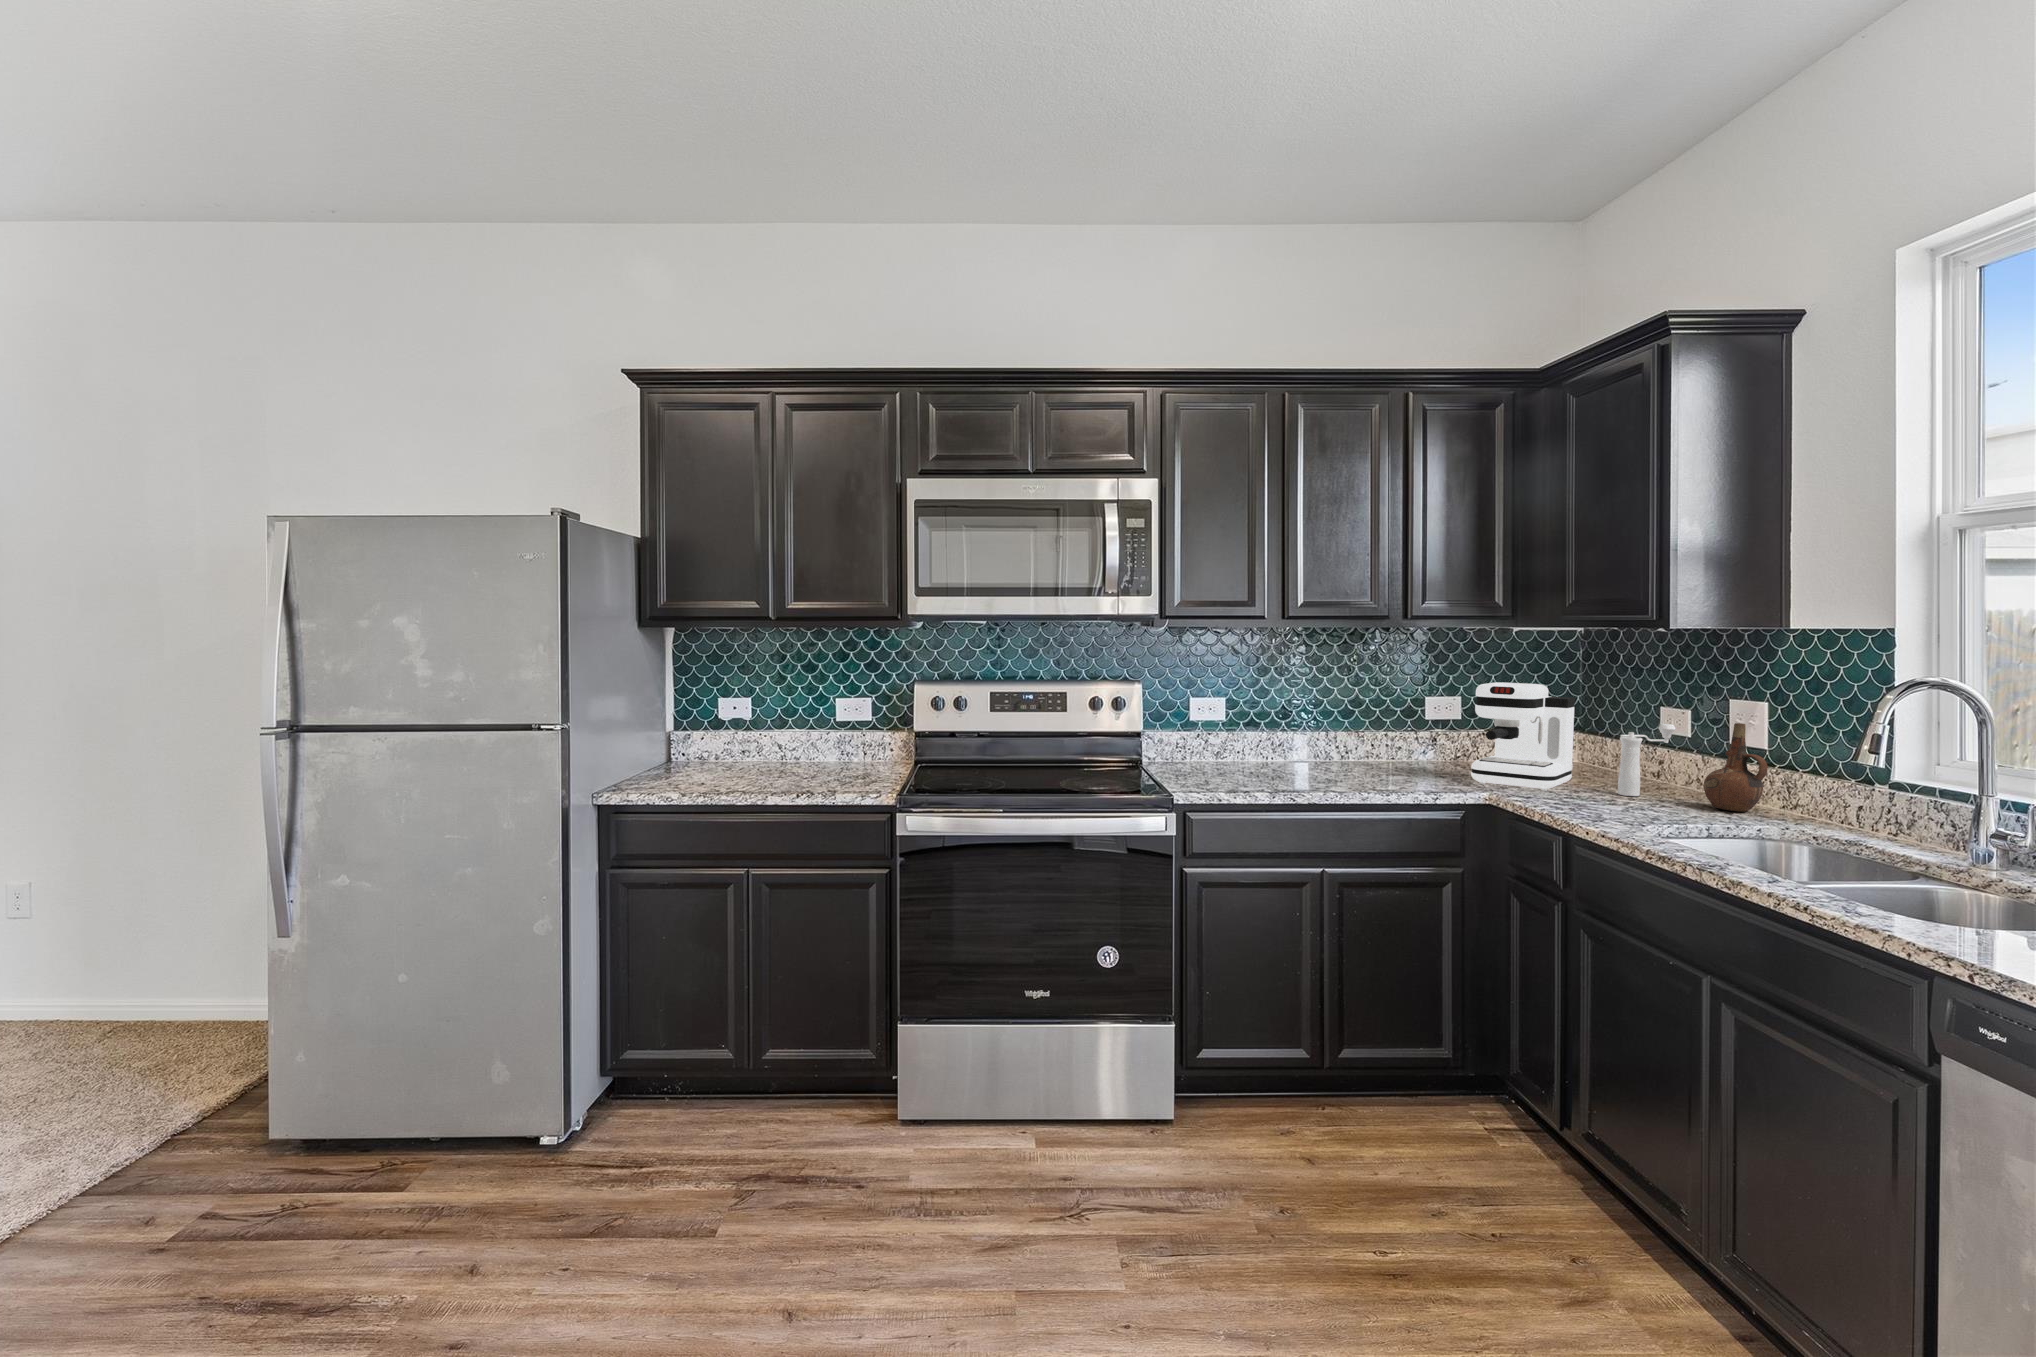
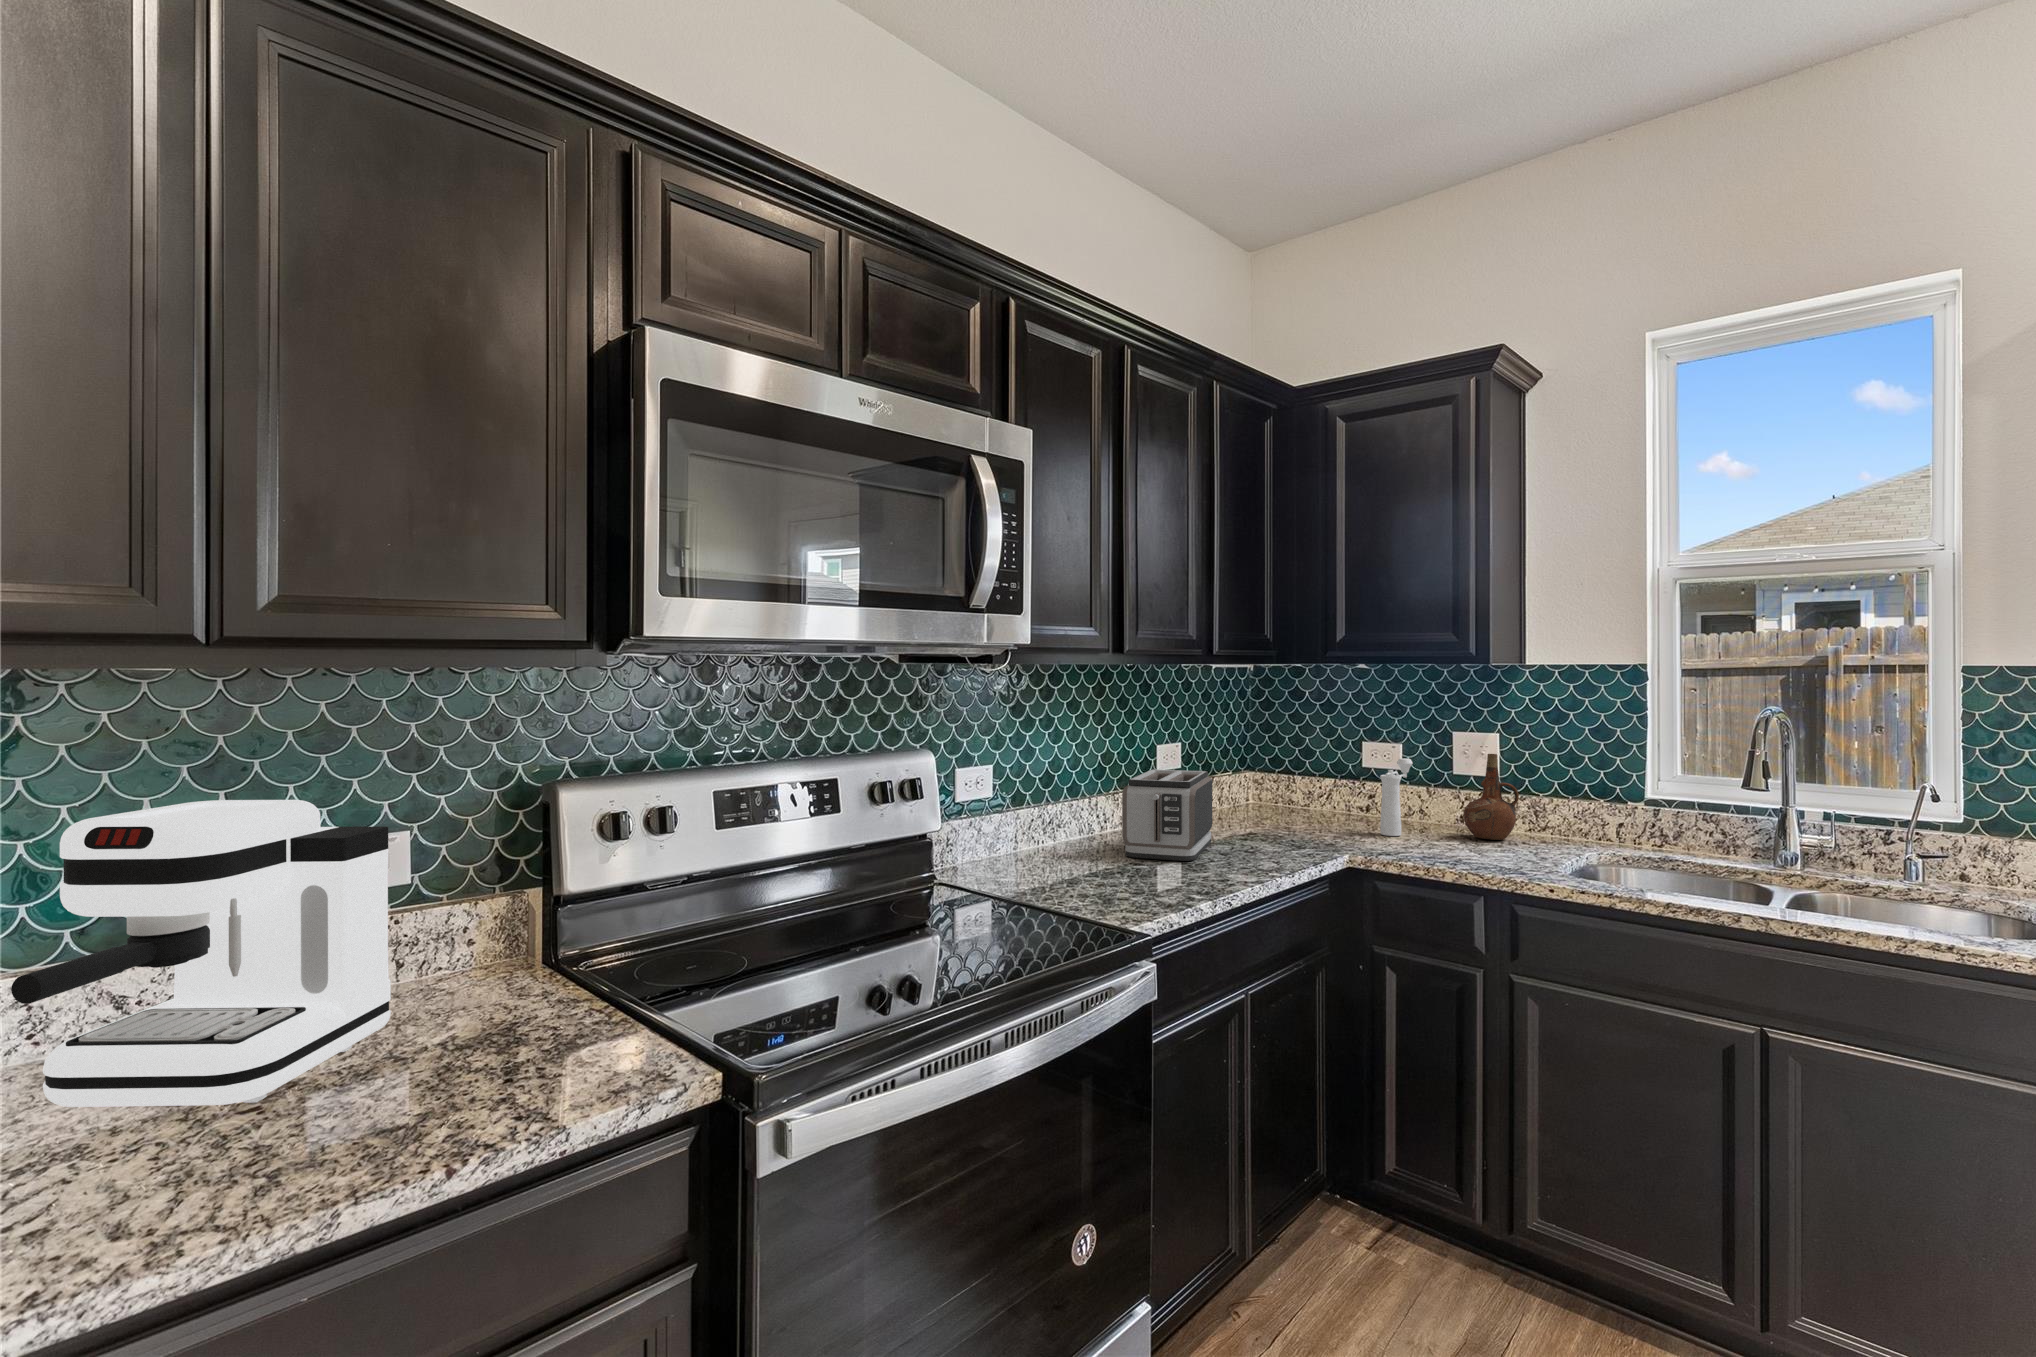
coffee maker: present [1471,682,1575,791] -> present [11,800,391,1107]
toaster: none [1324,714,1431,782] -> present [1122,769,1212,861]

